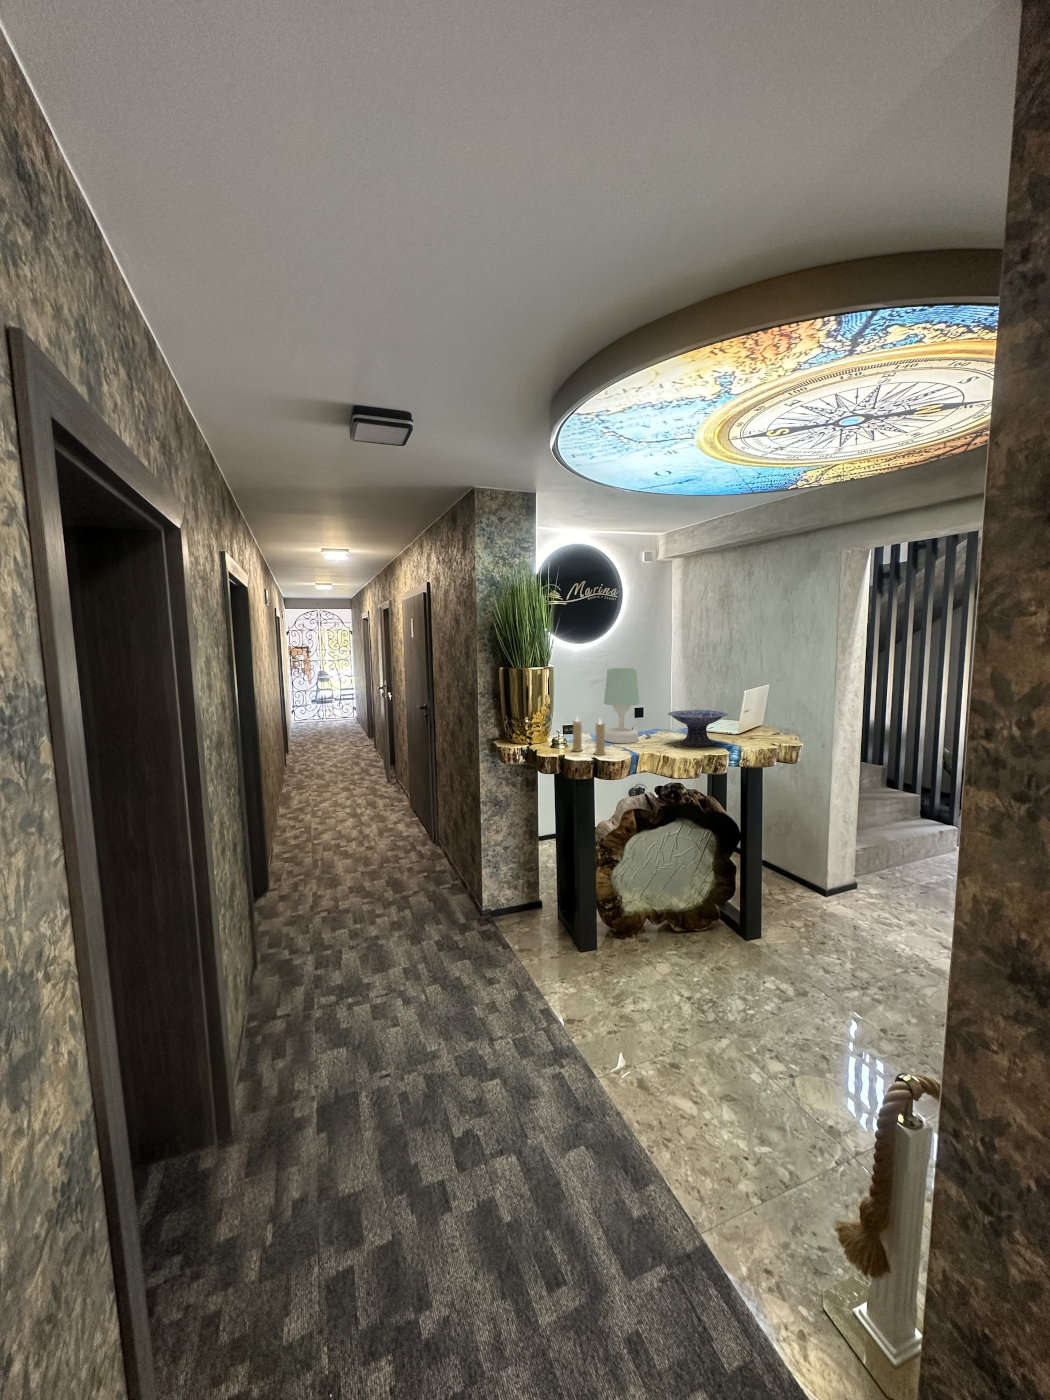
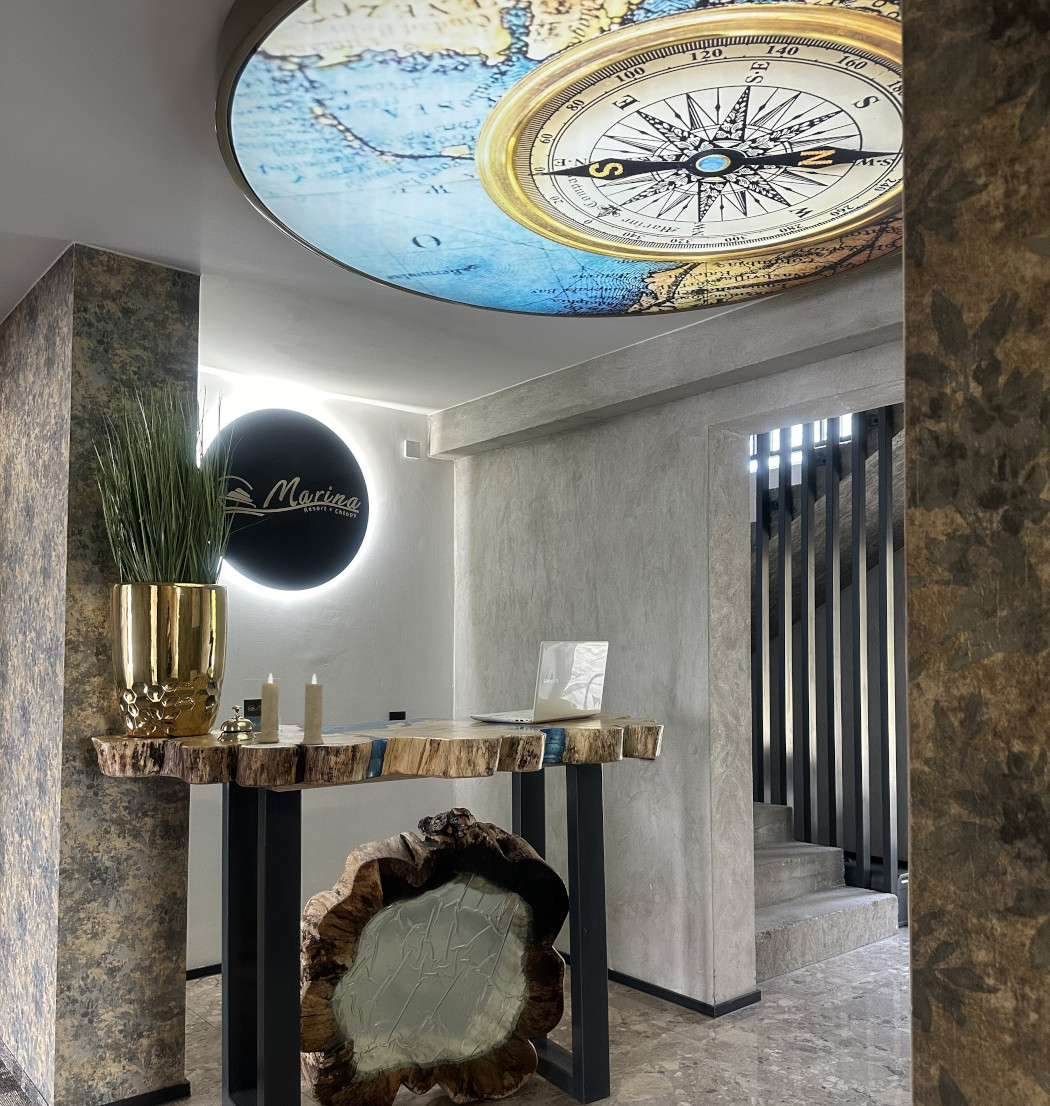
table lamp: present [604,668,639,743] -> none [325,594,390,732]
decorative bowl: present [668,710,727,747] -> none [440,671,541,730]

